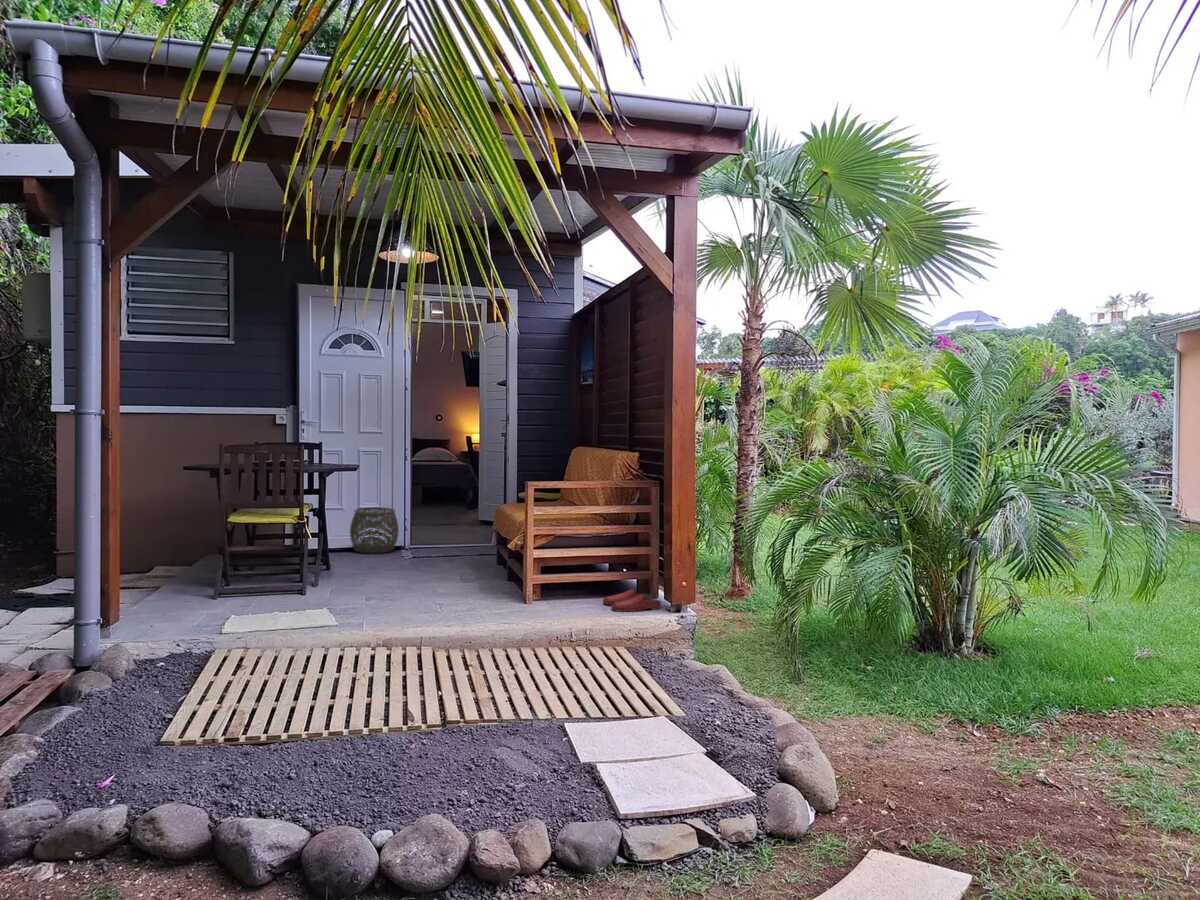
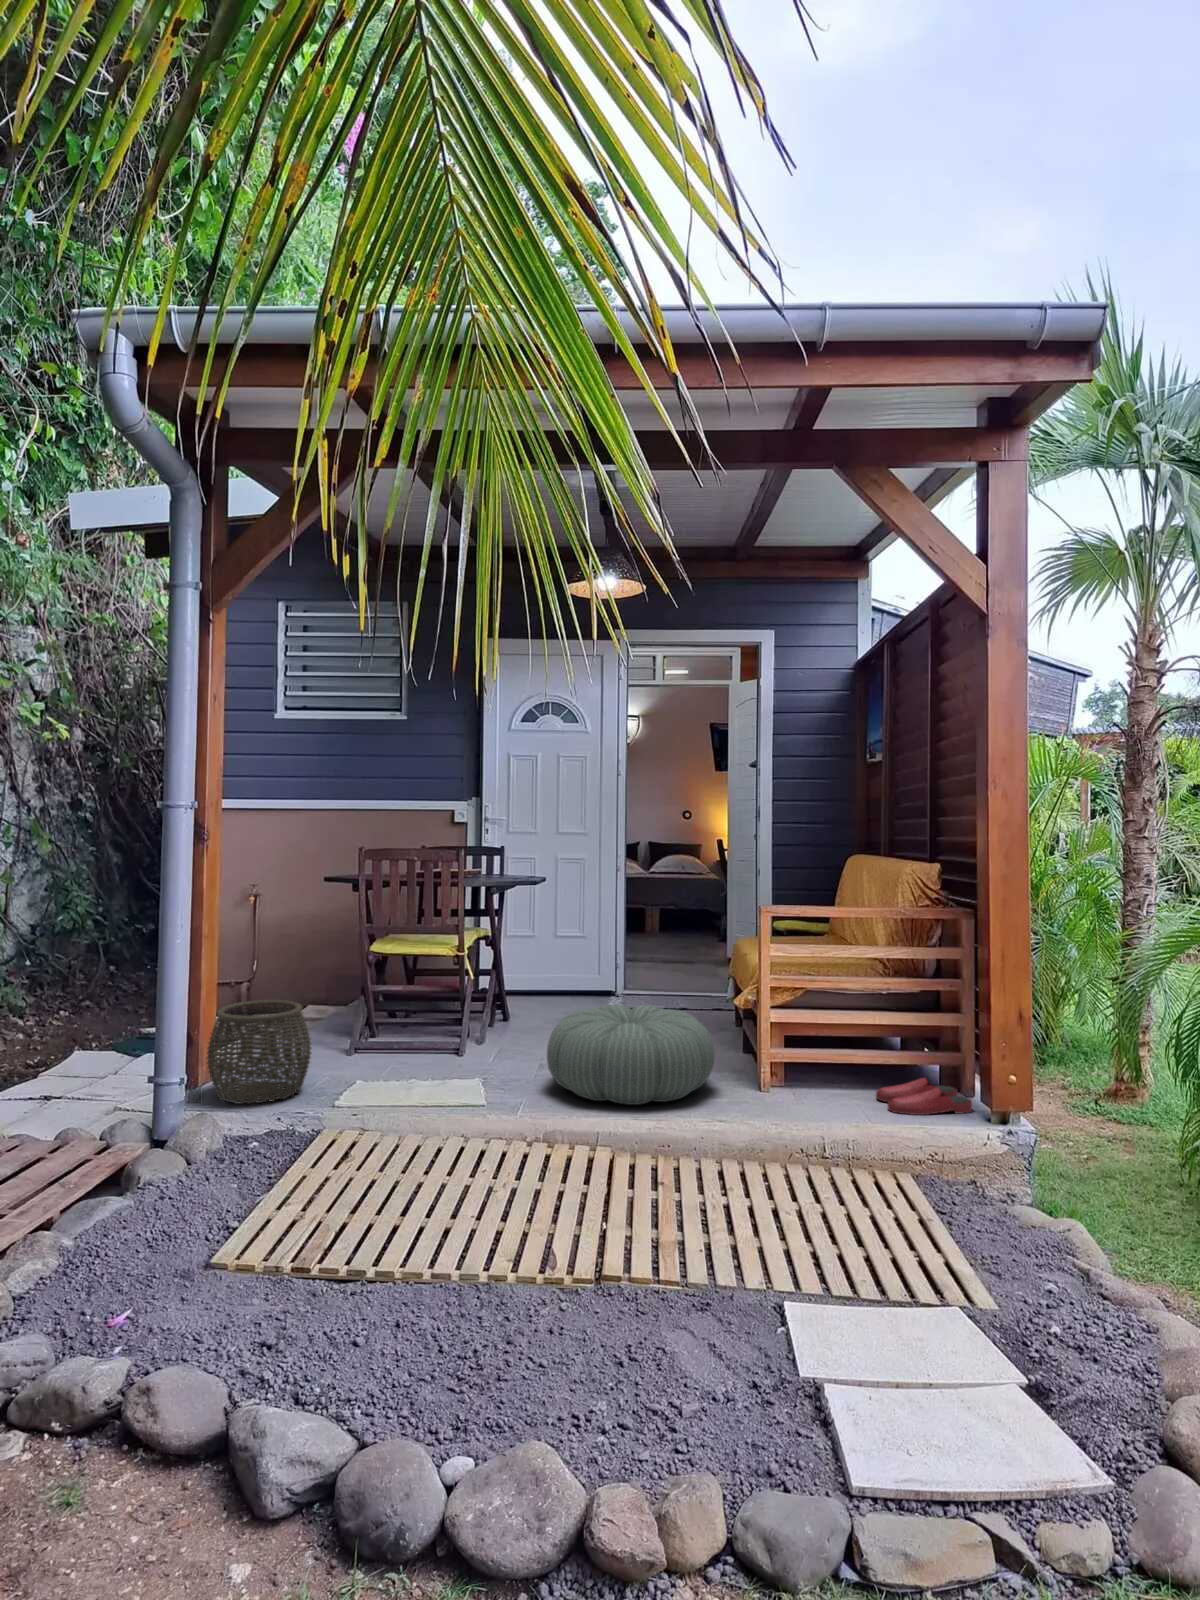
woven basket: present [350,507,399,554] -> present [207,1000,312,1104]
pouf: none [383,549,500,616] -> present [547,1005,715,1105]

